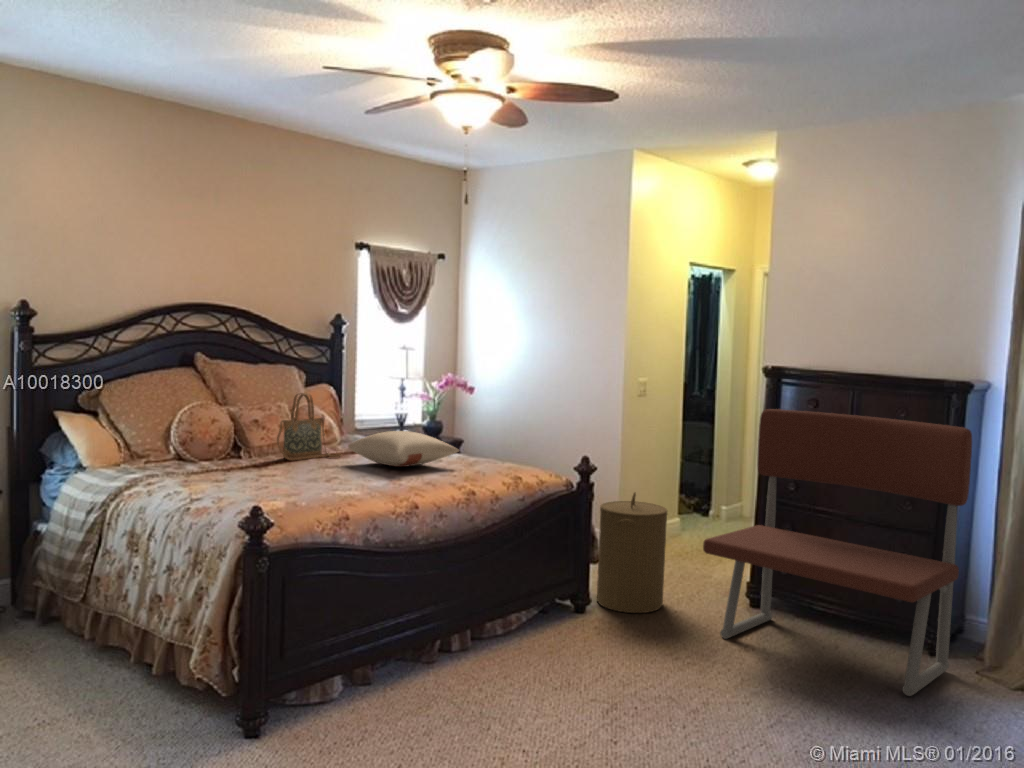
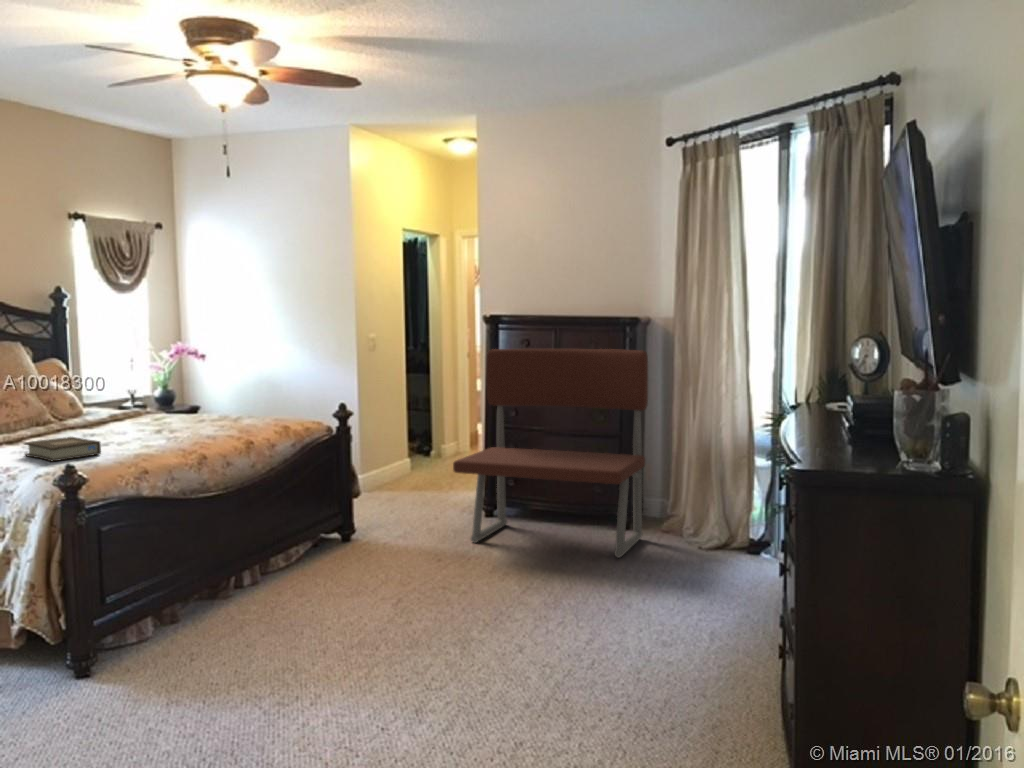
handbag: present [277,393,342,460] -> none [29,365,98,433]
pillow: present [348,431,459,467] -> none [109,394,224,428]
book: none [248,470,314,497] -> present [24,437,101,461]
laundry hamper: present [597,493,667,613] -> none [355,432,417,537]

